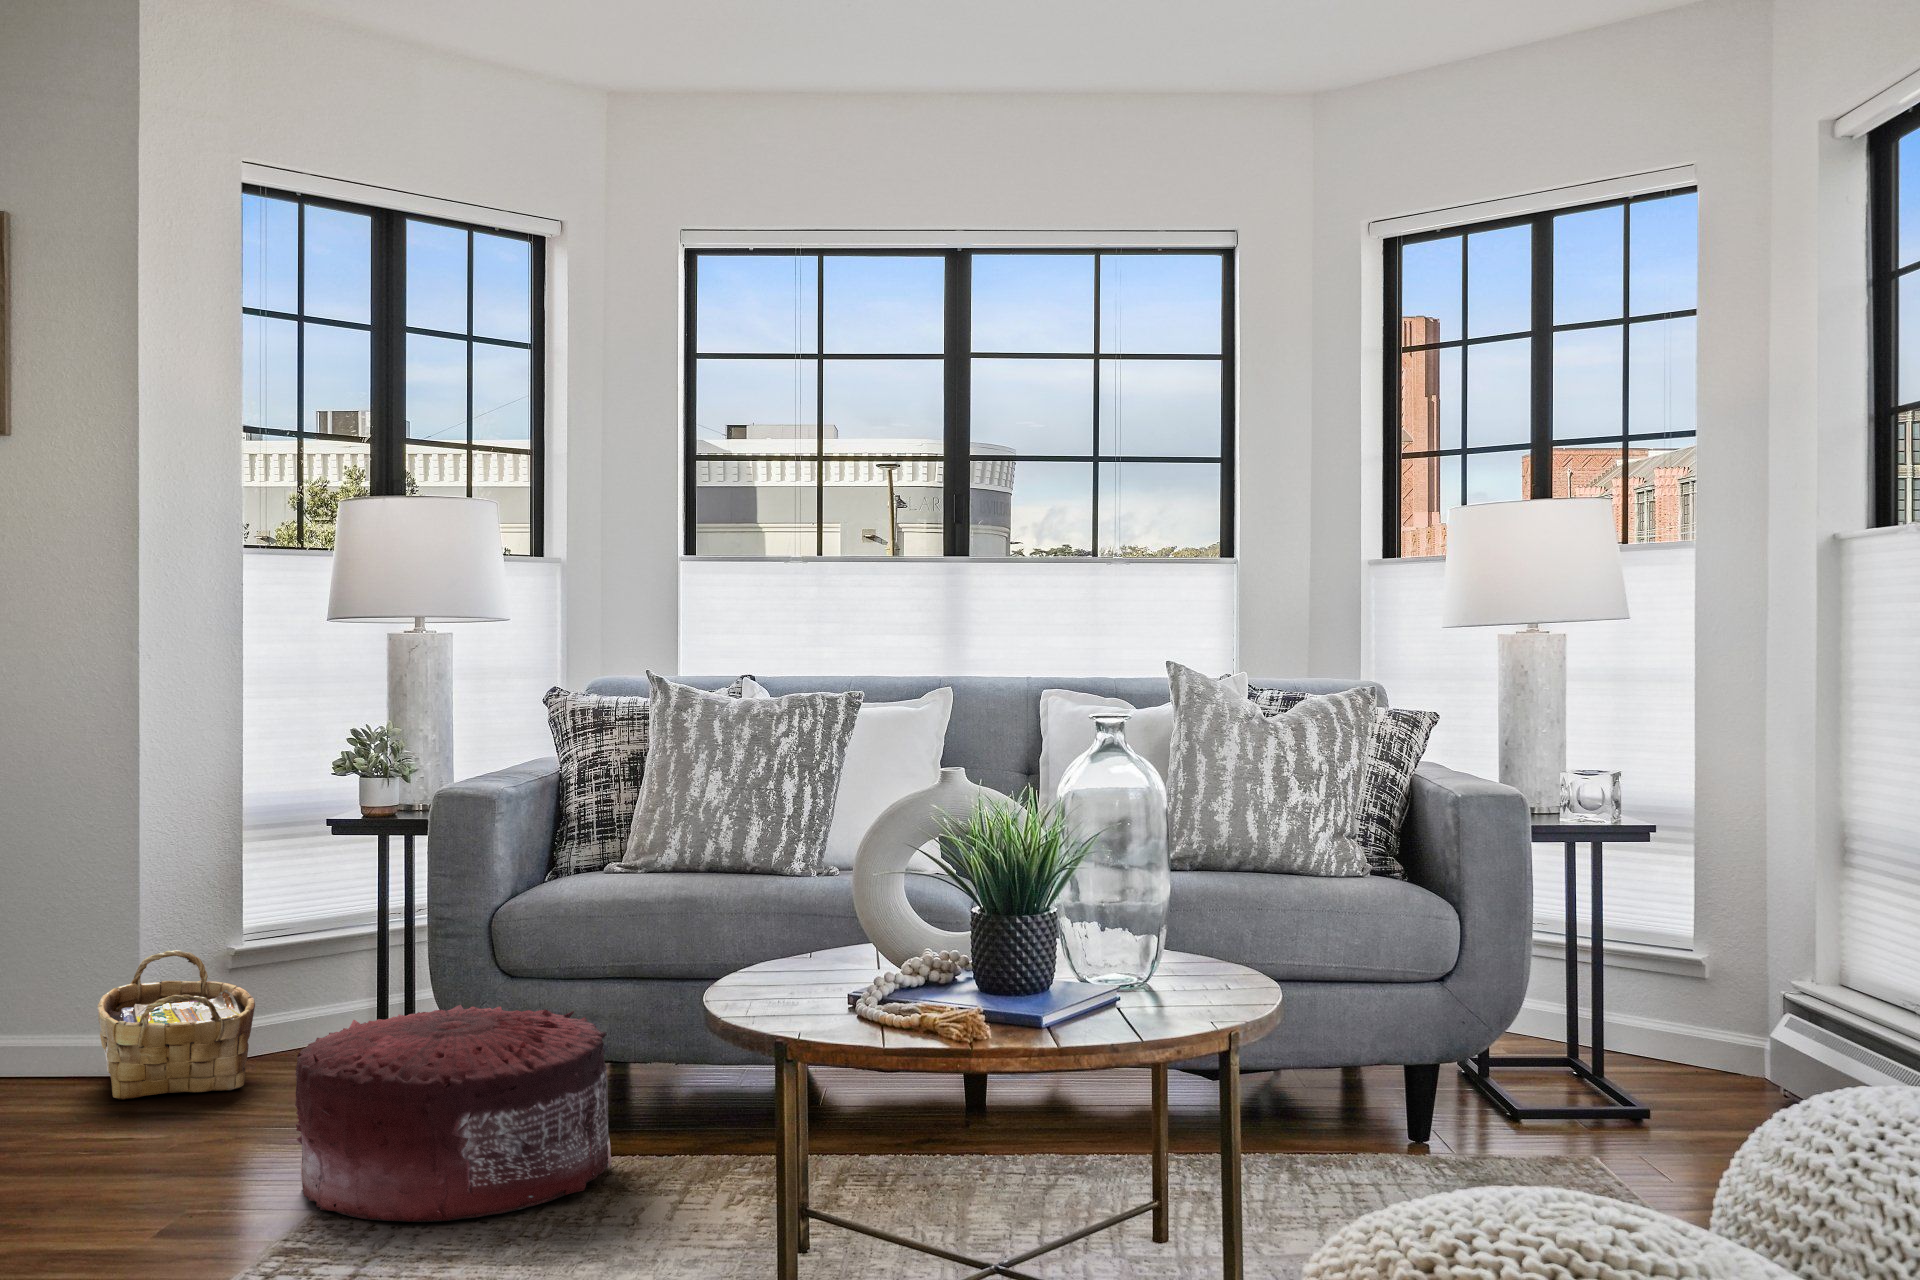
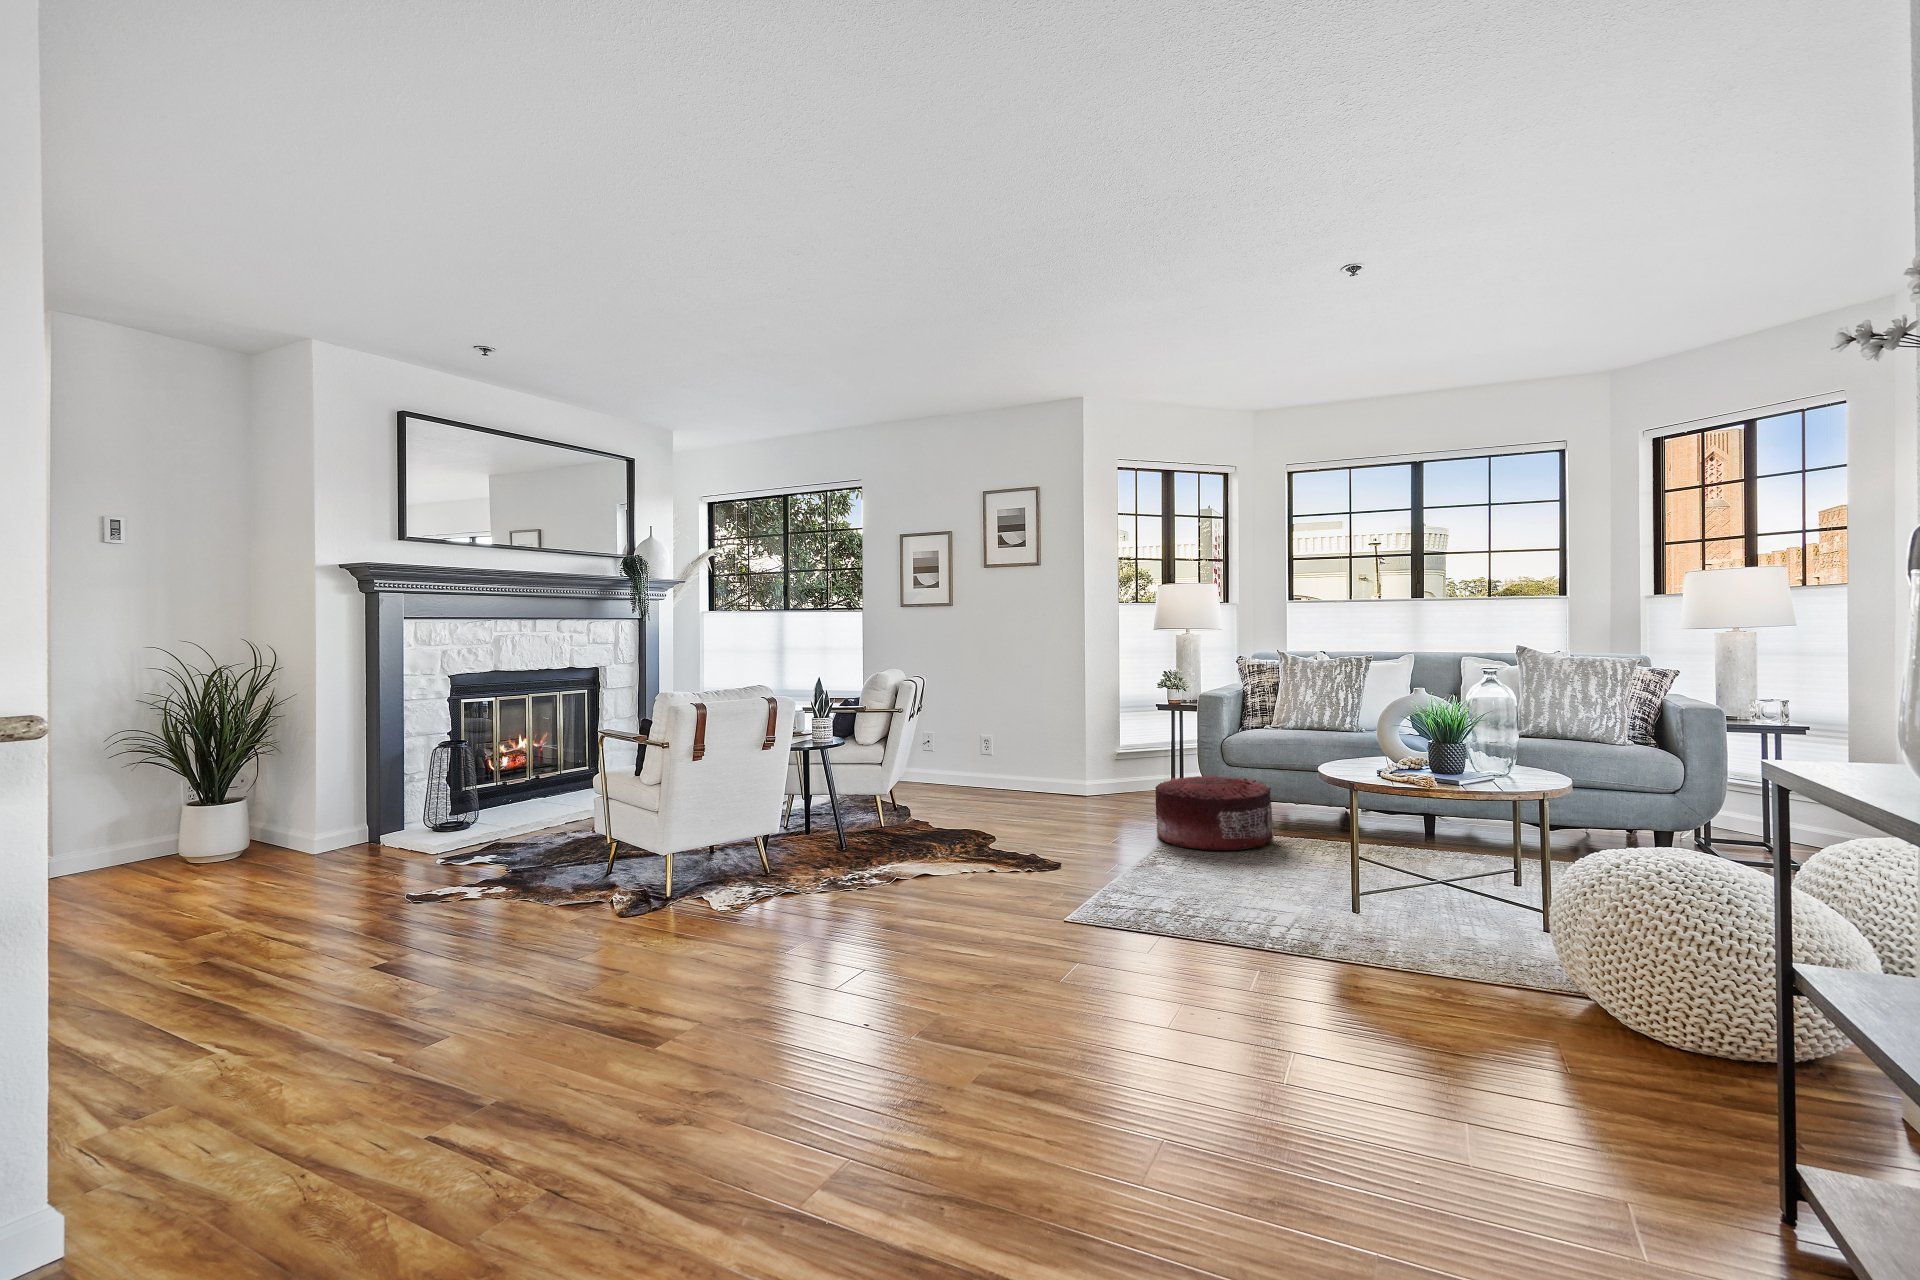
woven basket: present [97,950,255,1100] -> none [1070,752,1125,805]

